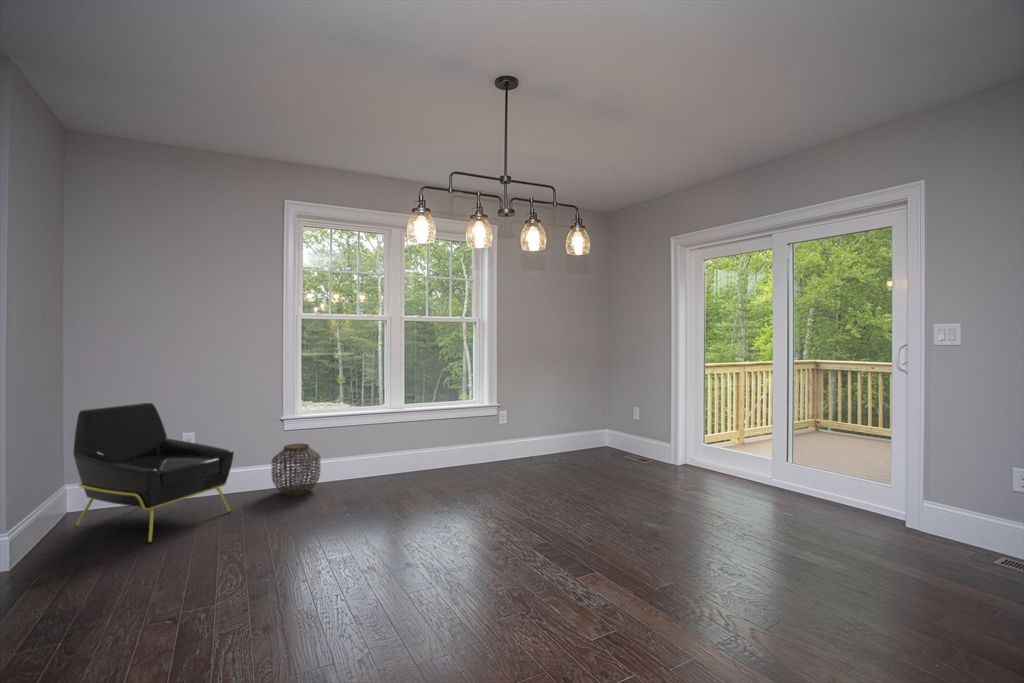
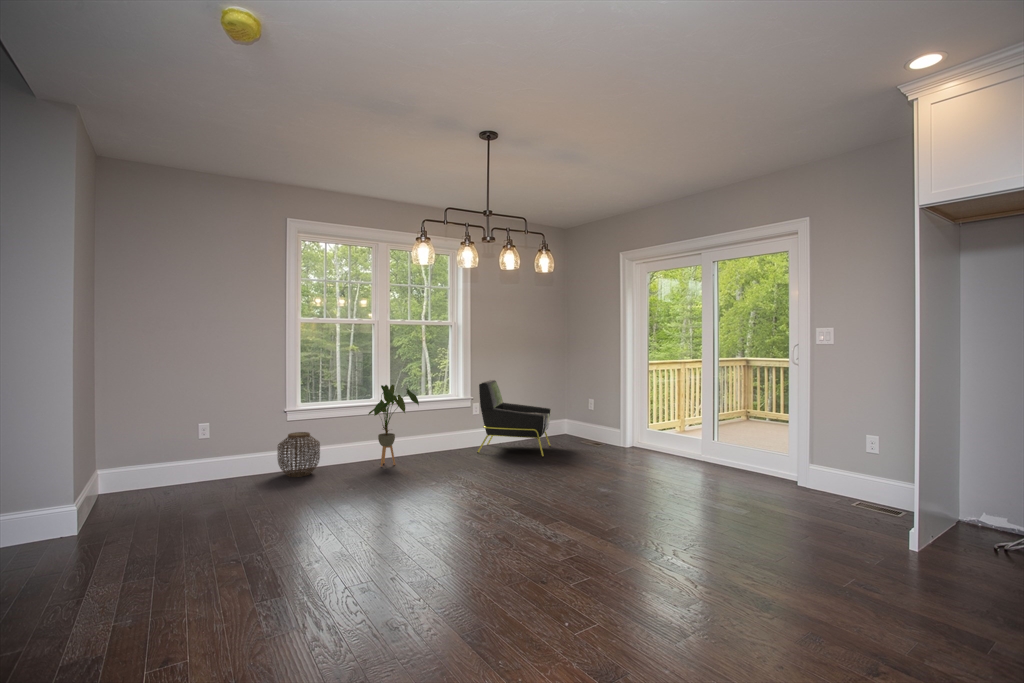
house plant: none [377,389,434,484] -> present [368,385,419,467]
armchair: present [73,403,234,544] -> present [477,380,551,457]

